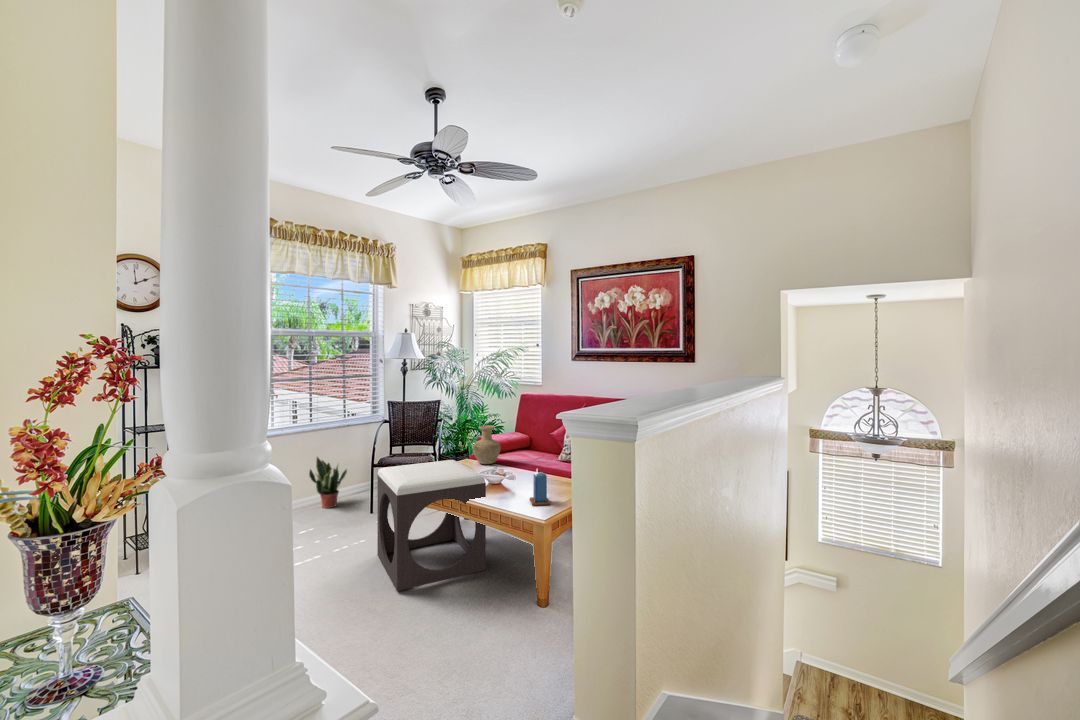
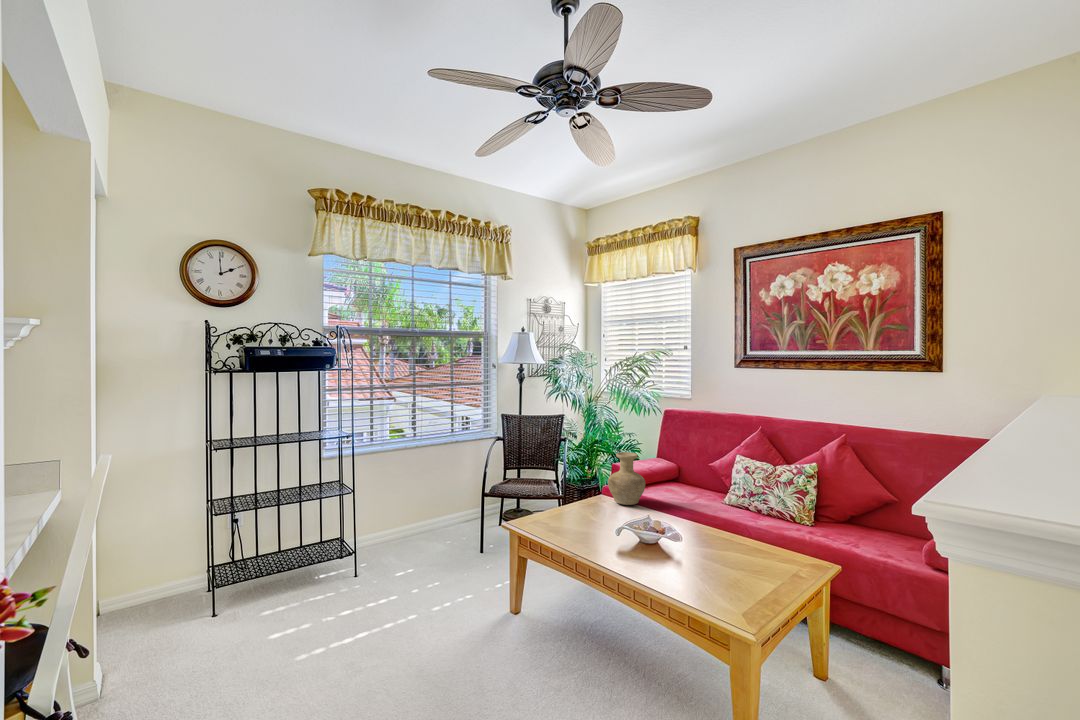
potted plant: present [309,457,347,508] -> none [411,479,453,542]
footstool: present [377,460,486,591] -> none [488,500,638,694]
candle: present [530,469,550,505] -> none [706,531,743,589]

